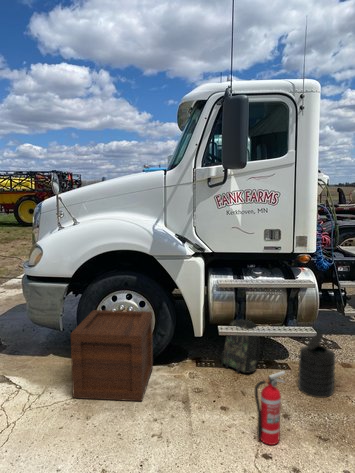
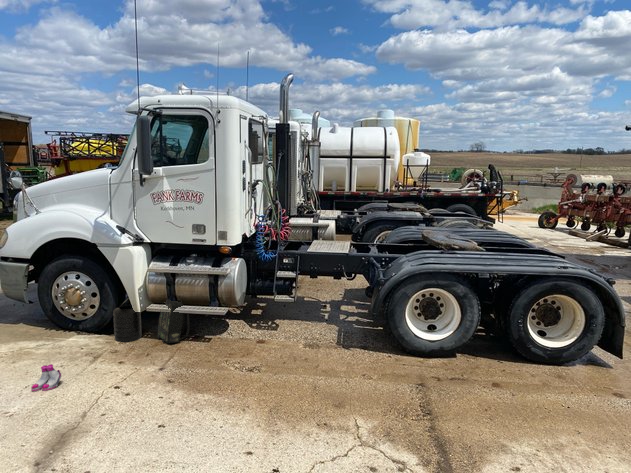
wooden crate: present [71,310,153,401] -> none [8,287,97,359]
trash can: present [298,334,335,398] -> present [113,297,142,342]
fire extinguisher: present [255,371,285,445] -> none [118,337,145,390]
boots: none [140,414,171,455] -> present [31,364,61,391]

